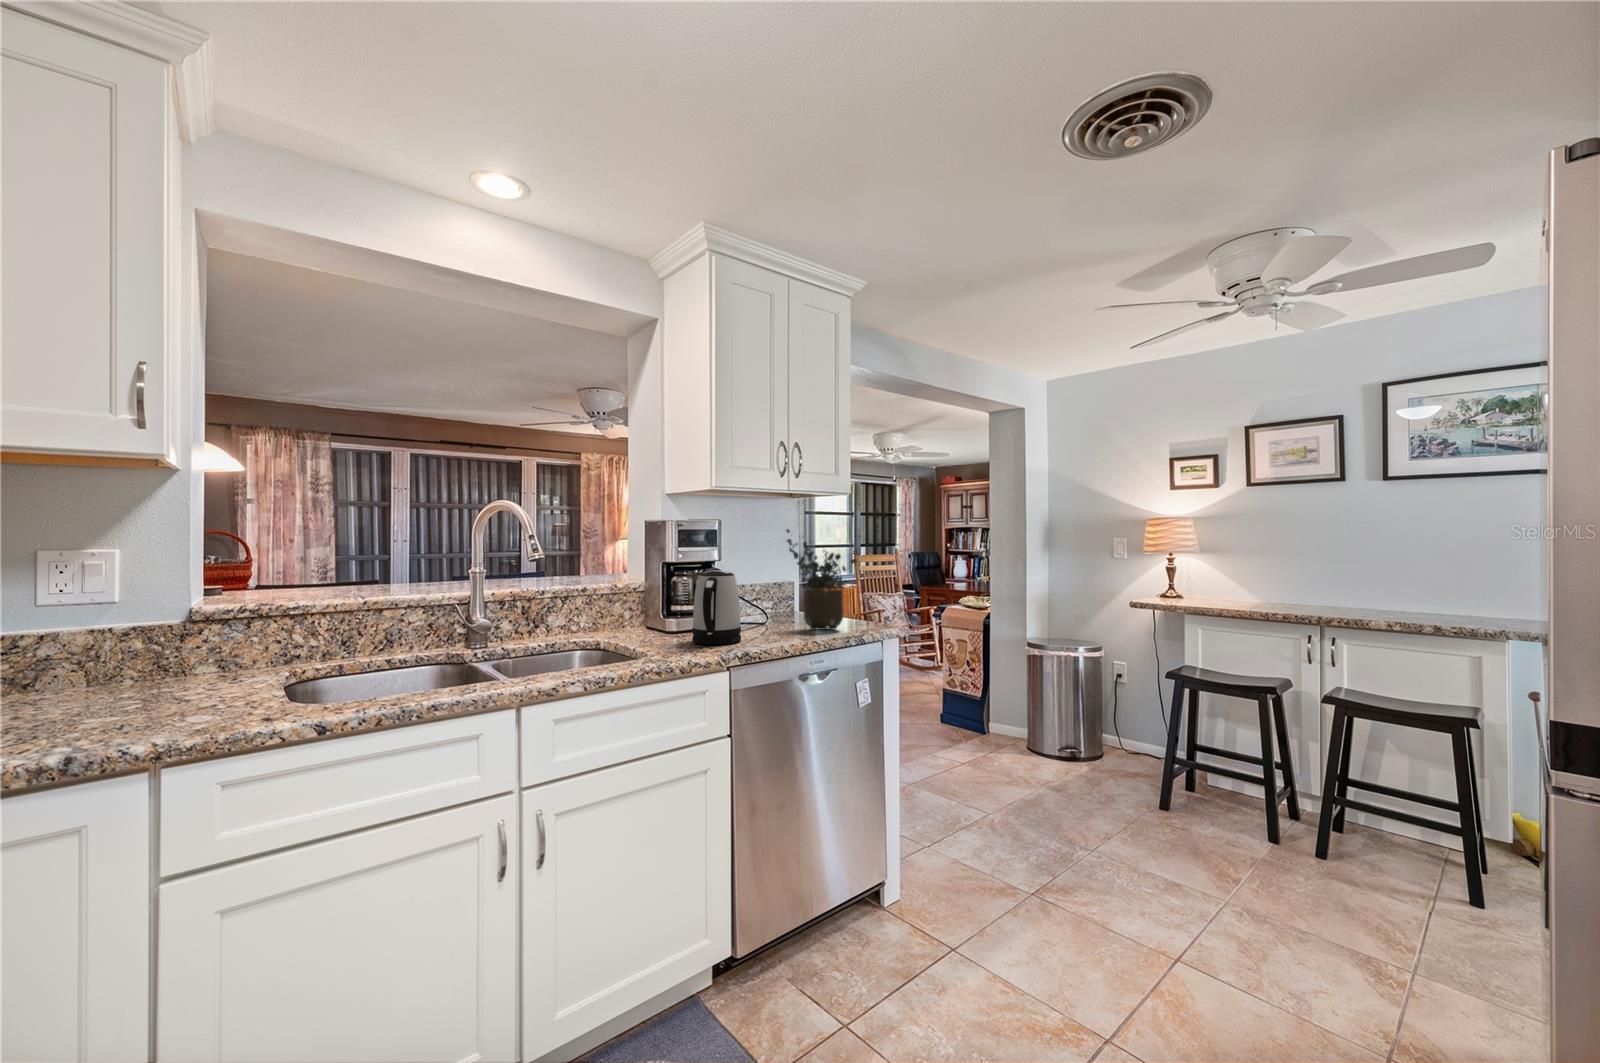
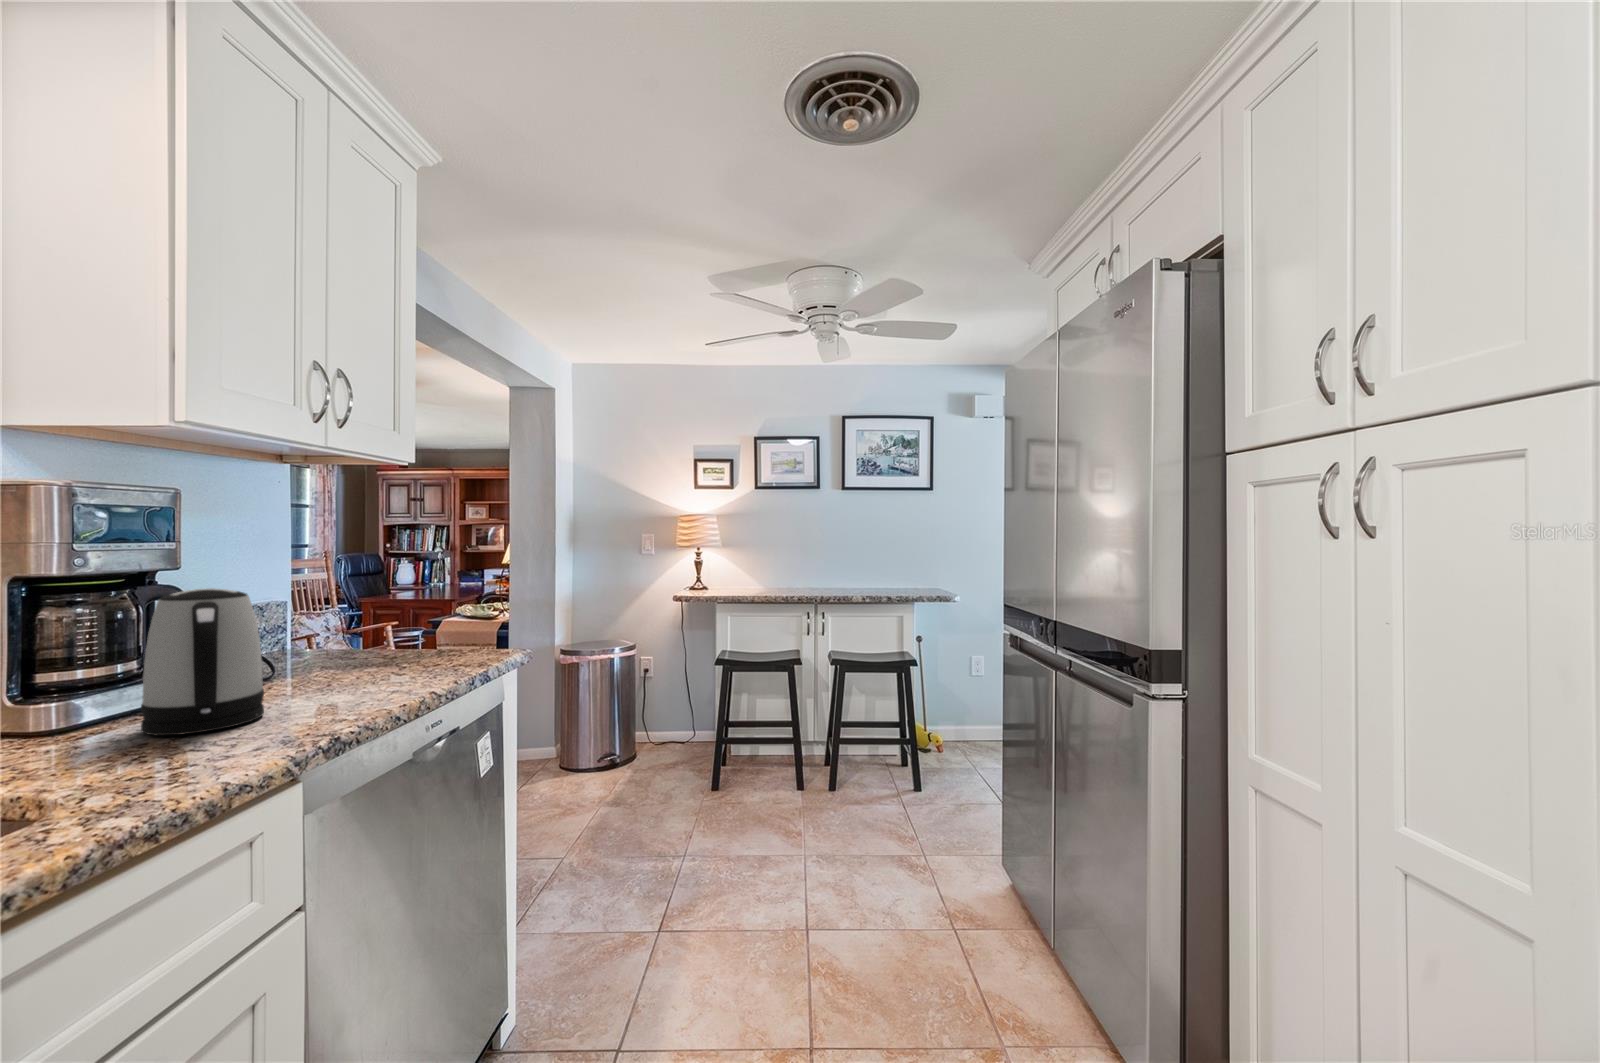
potted plant: present [786,529,857,630] -> none [324,513,452,674]

